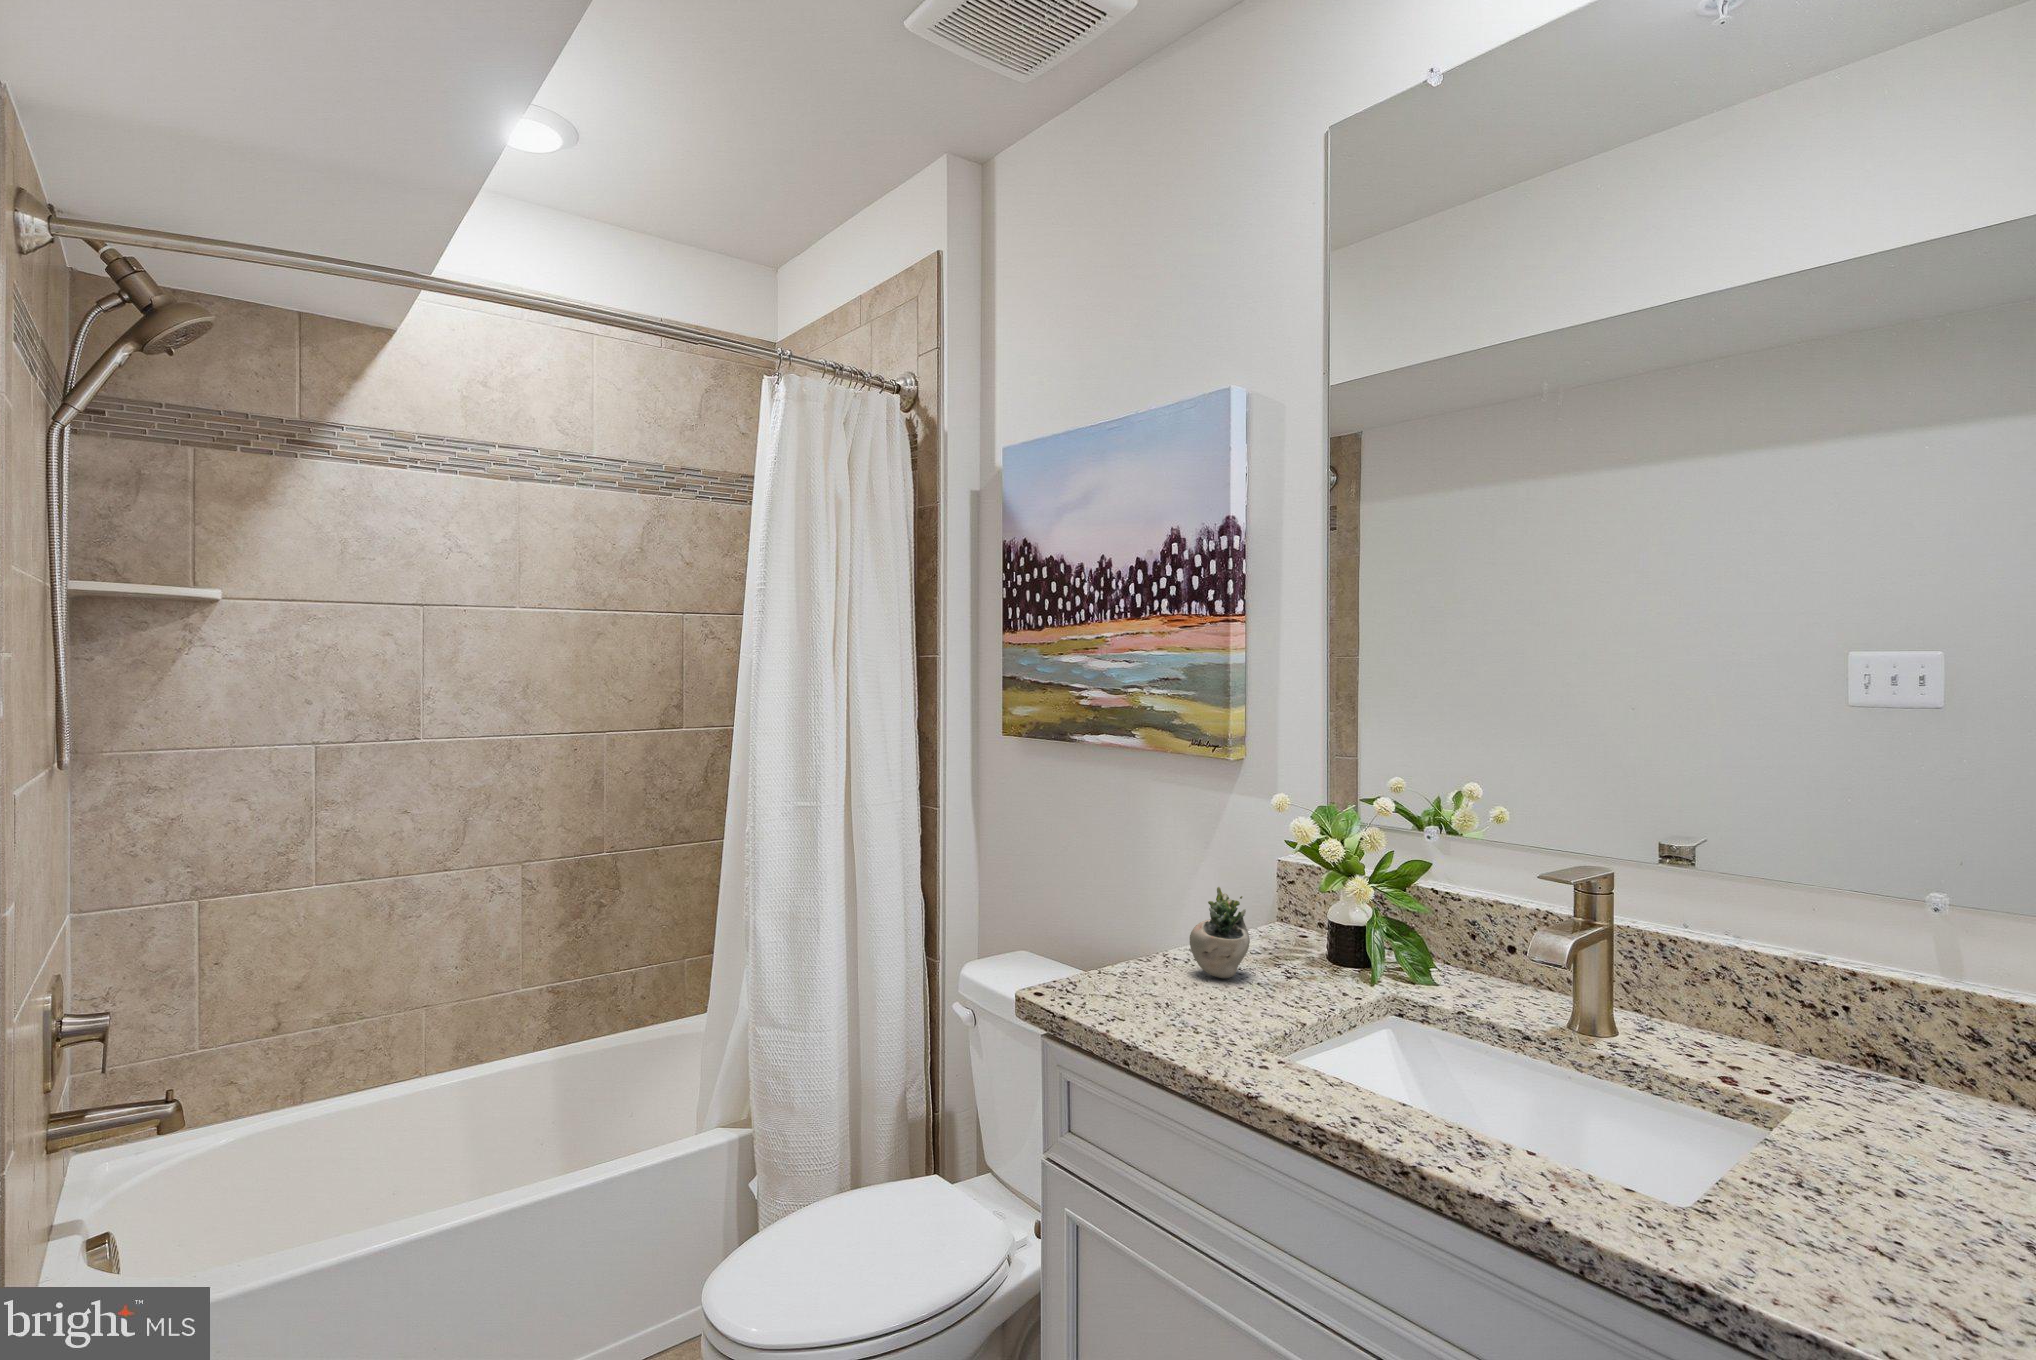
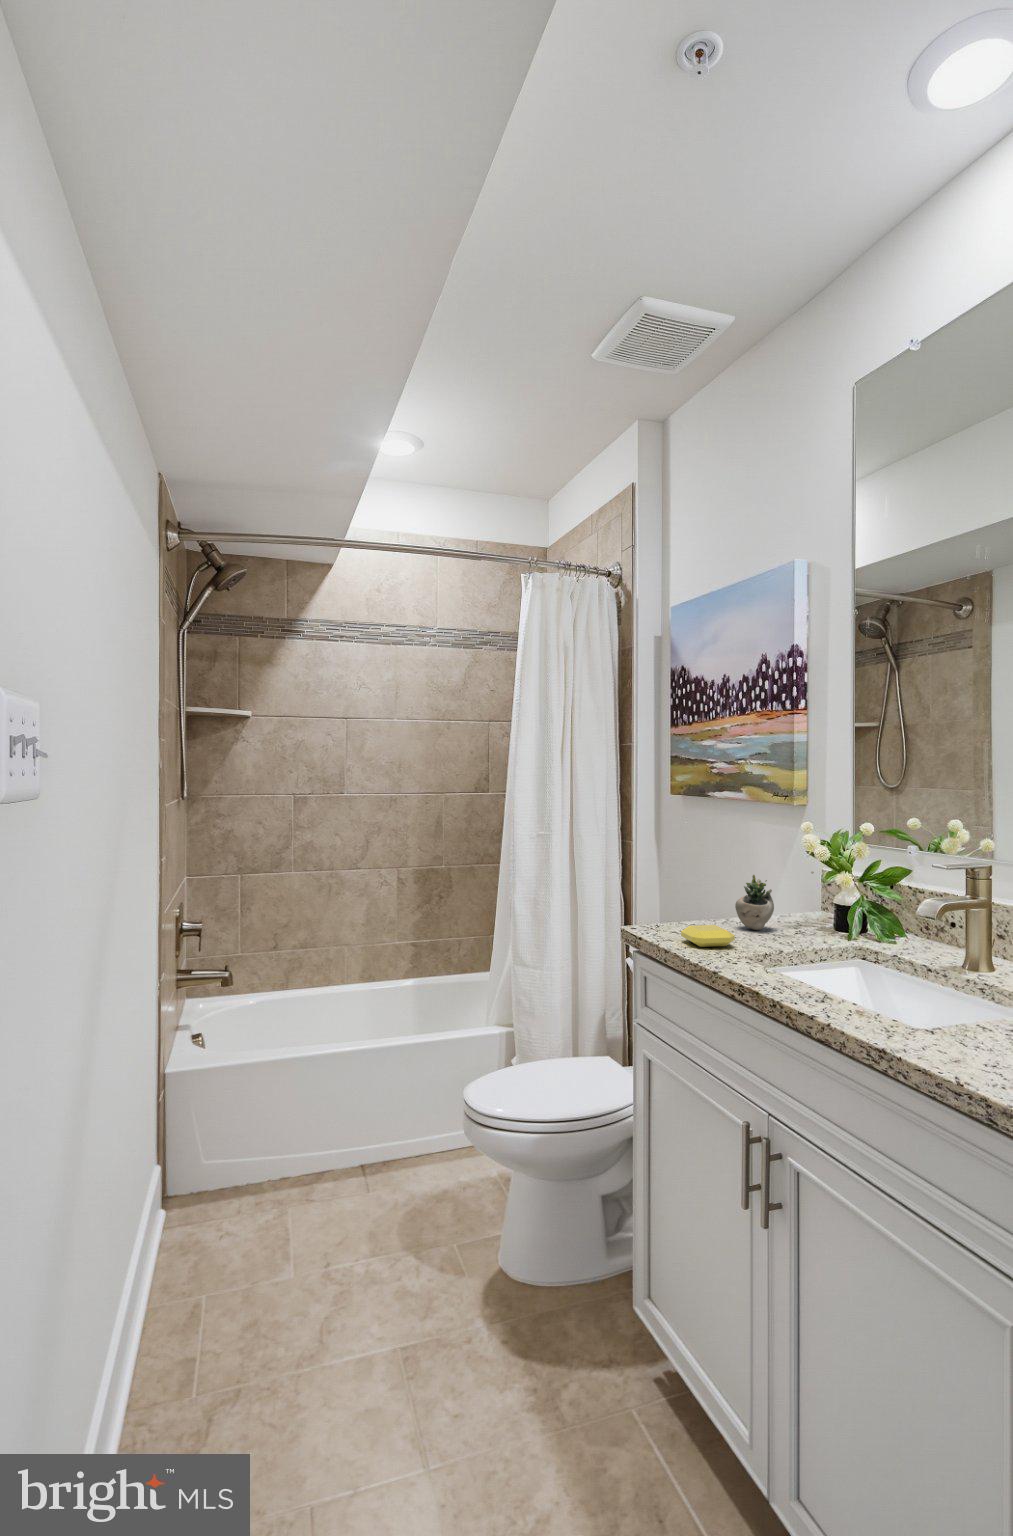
soap bar: none [1138,986,1229,1033] -> present [681,925,735,947]

